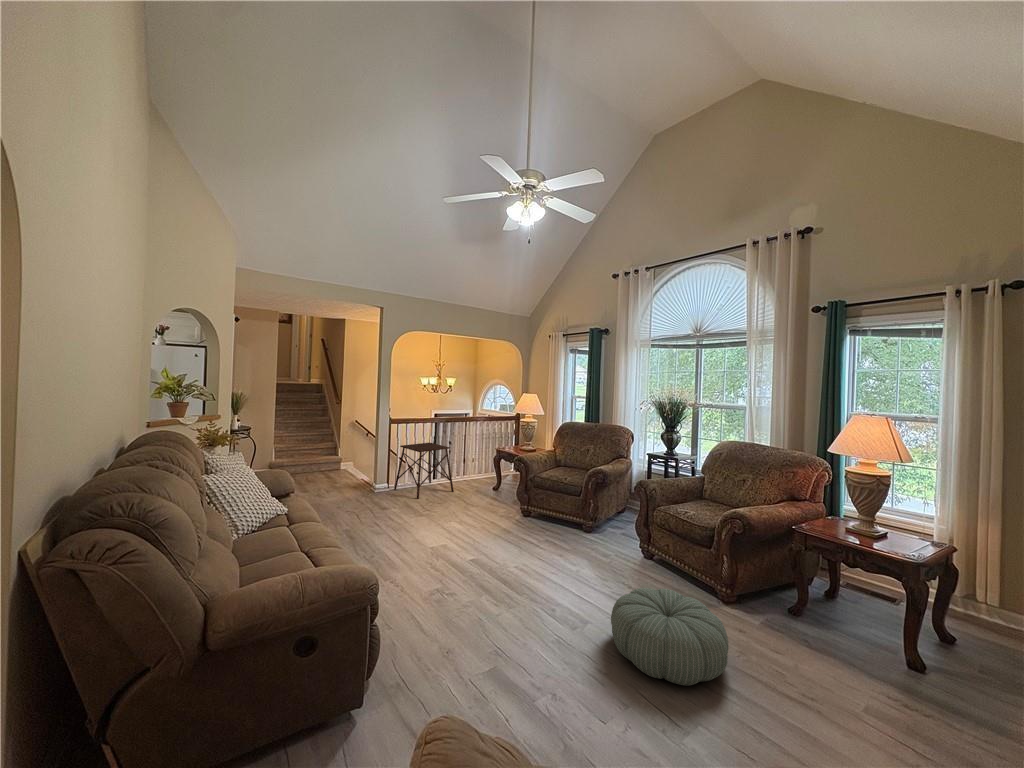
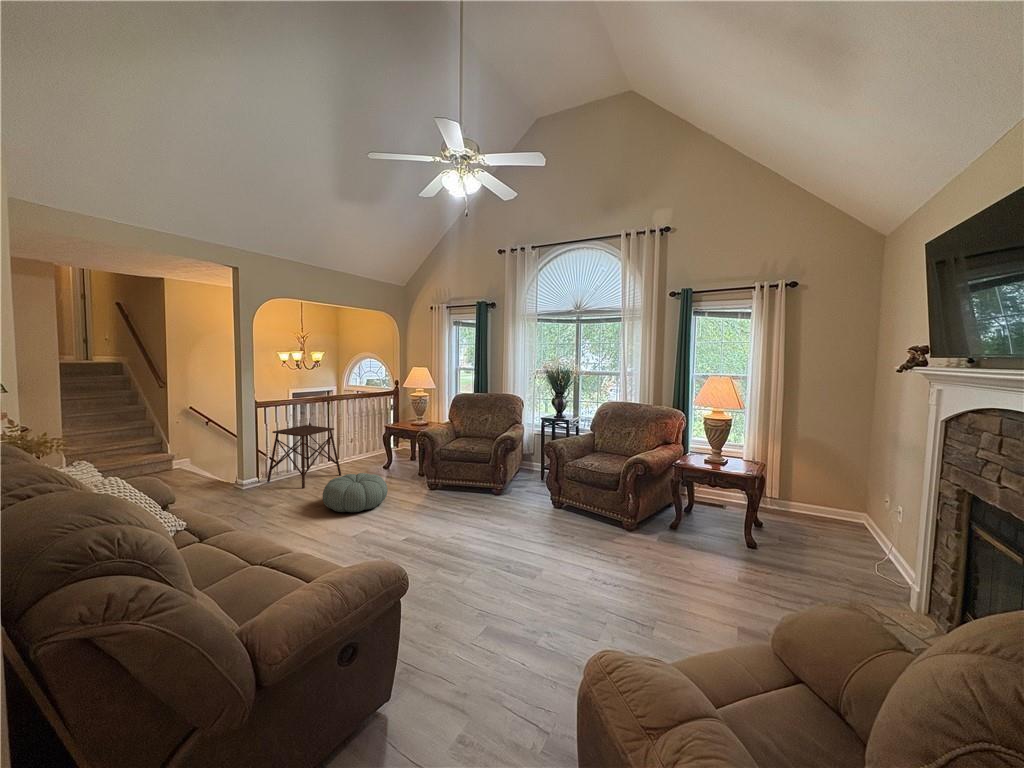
pouf: present [611,588,728,686] -> present [323,473,388,512]

